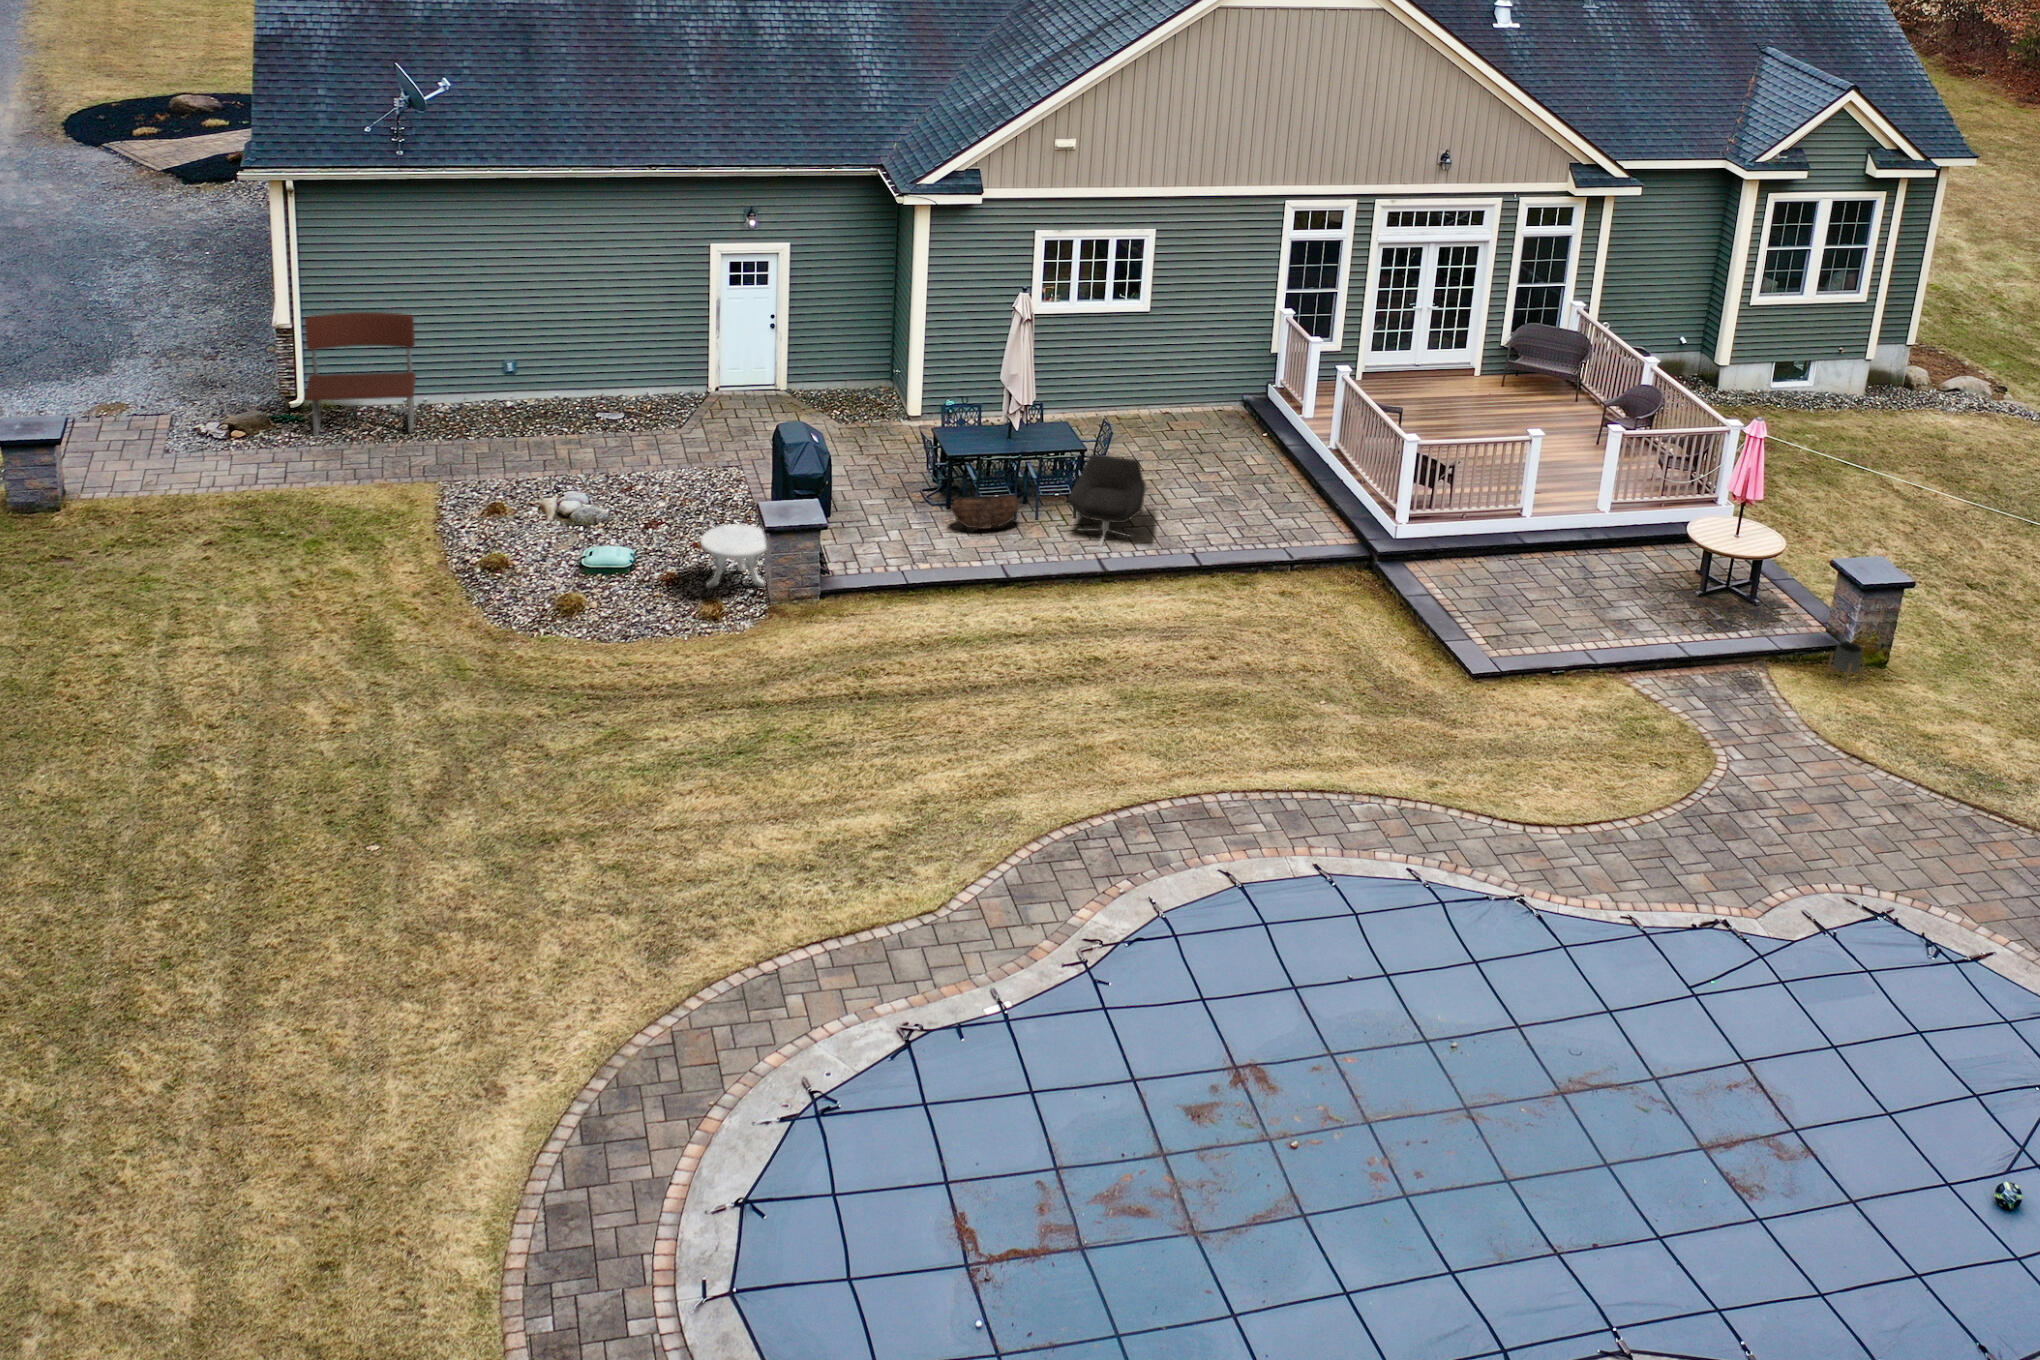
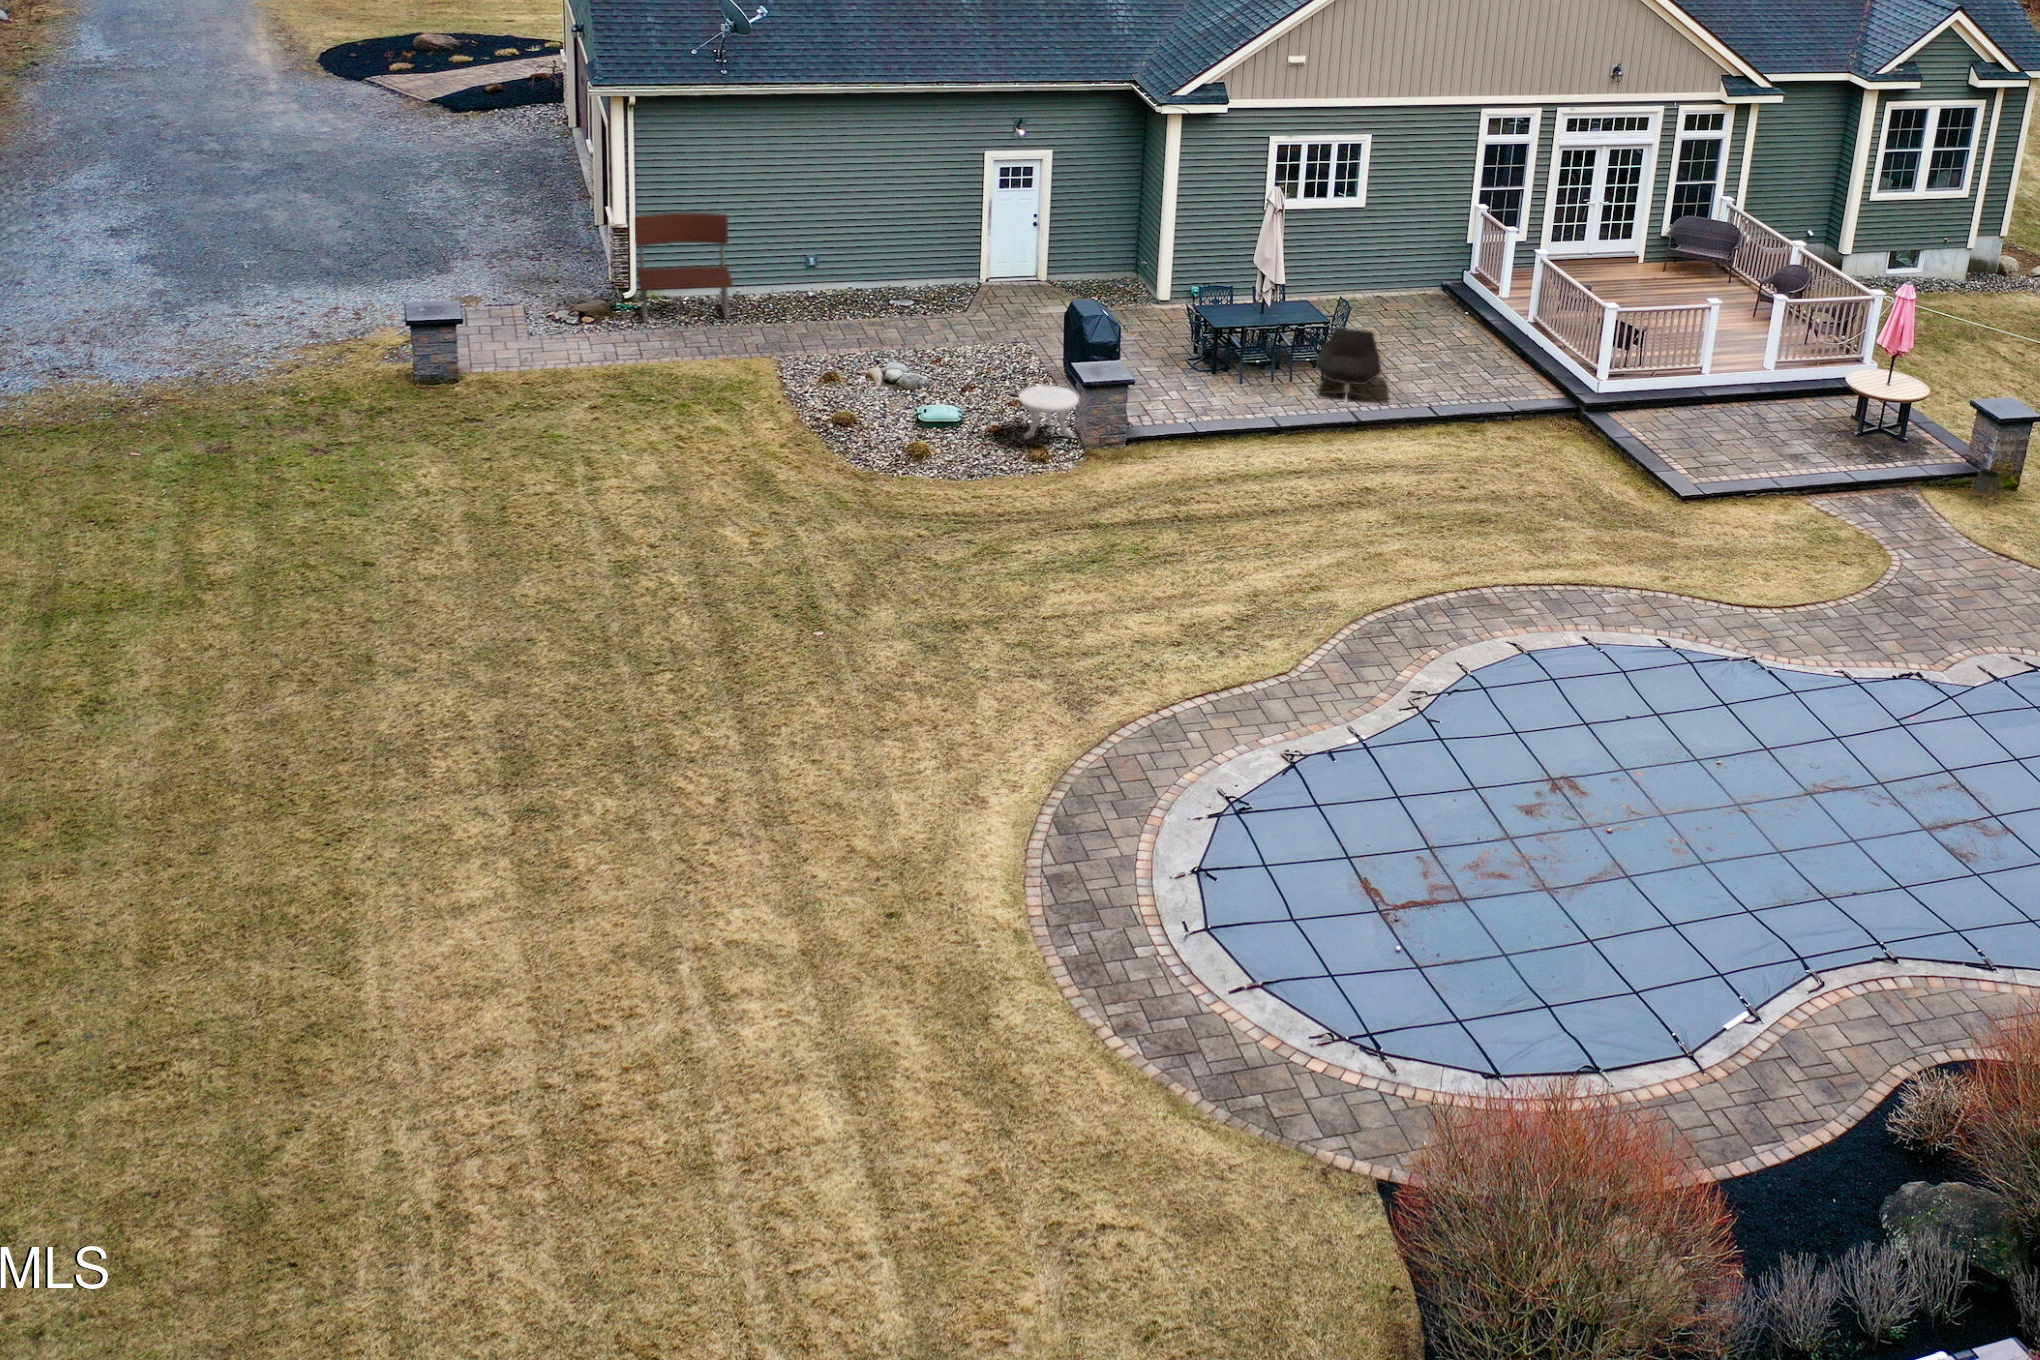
basket: present [952,494,1019,529] -> none [1216,362,1273,392]

